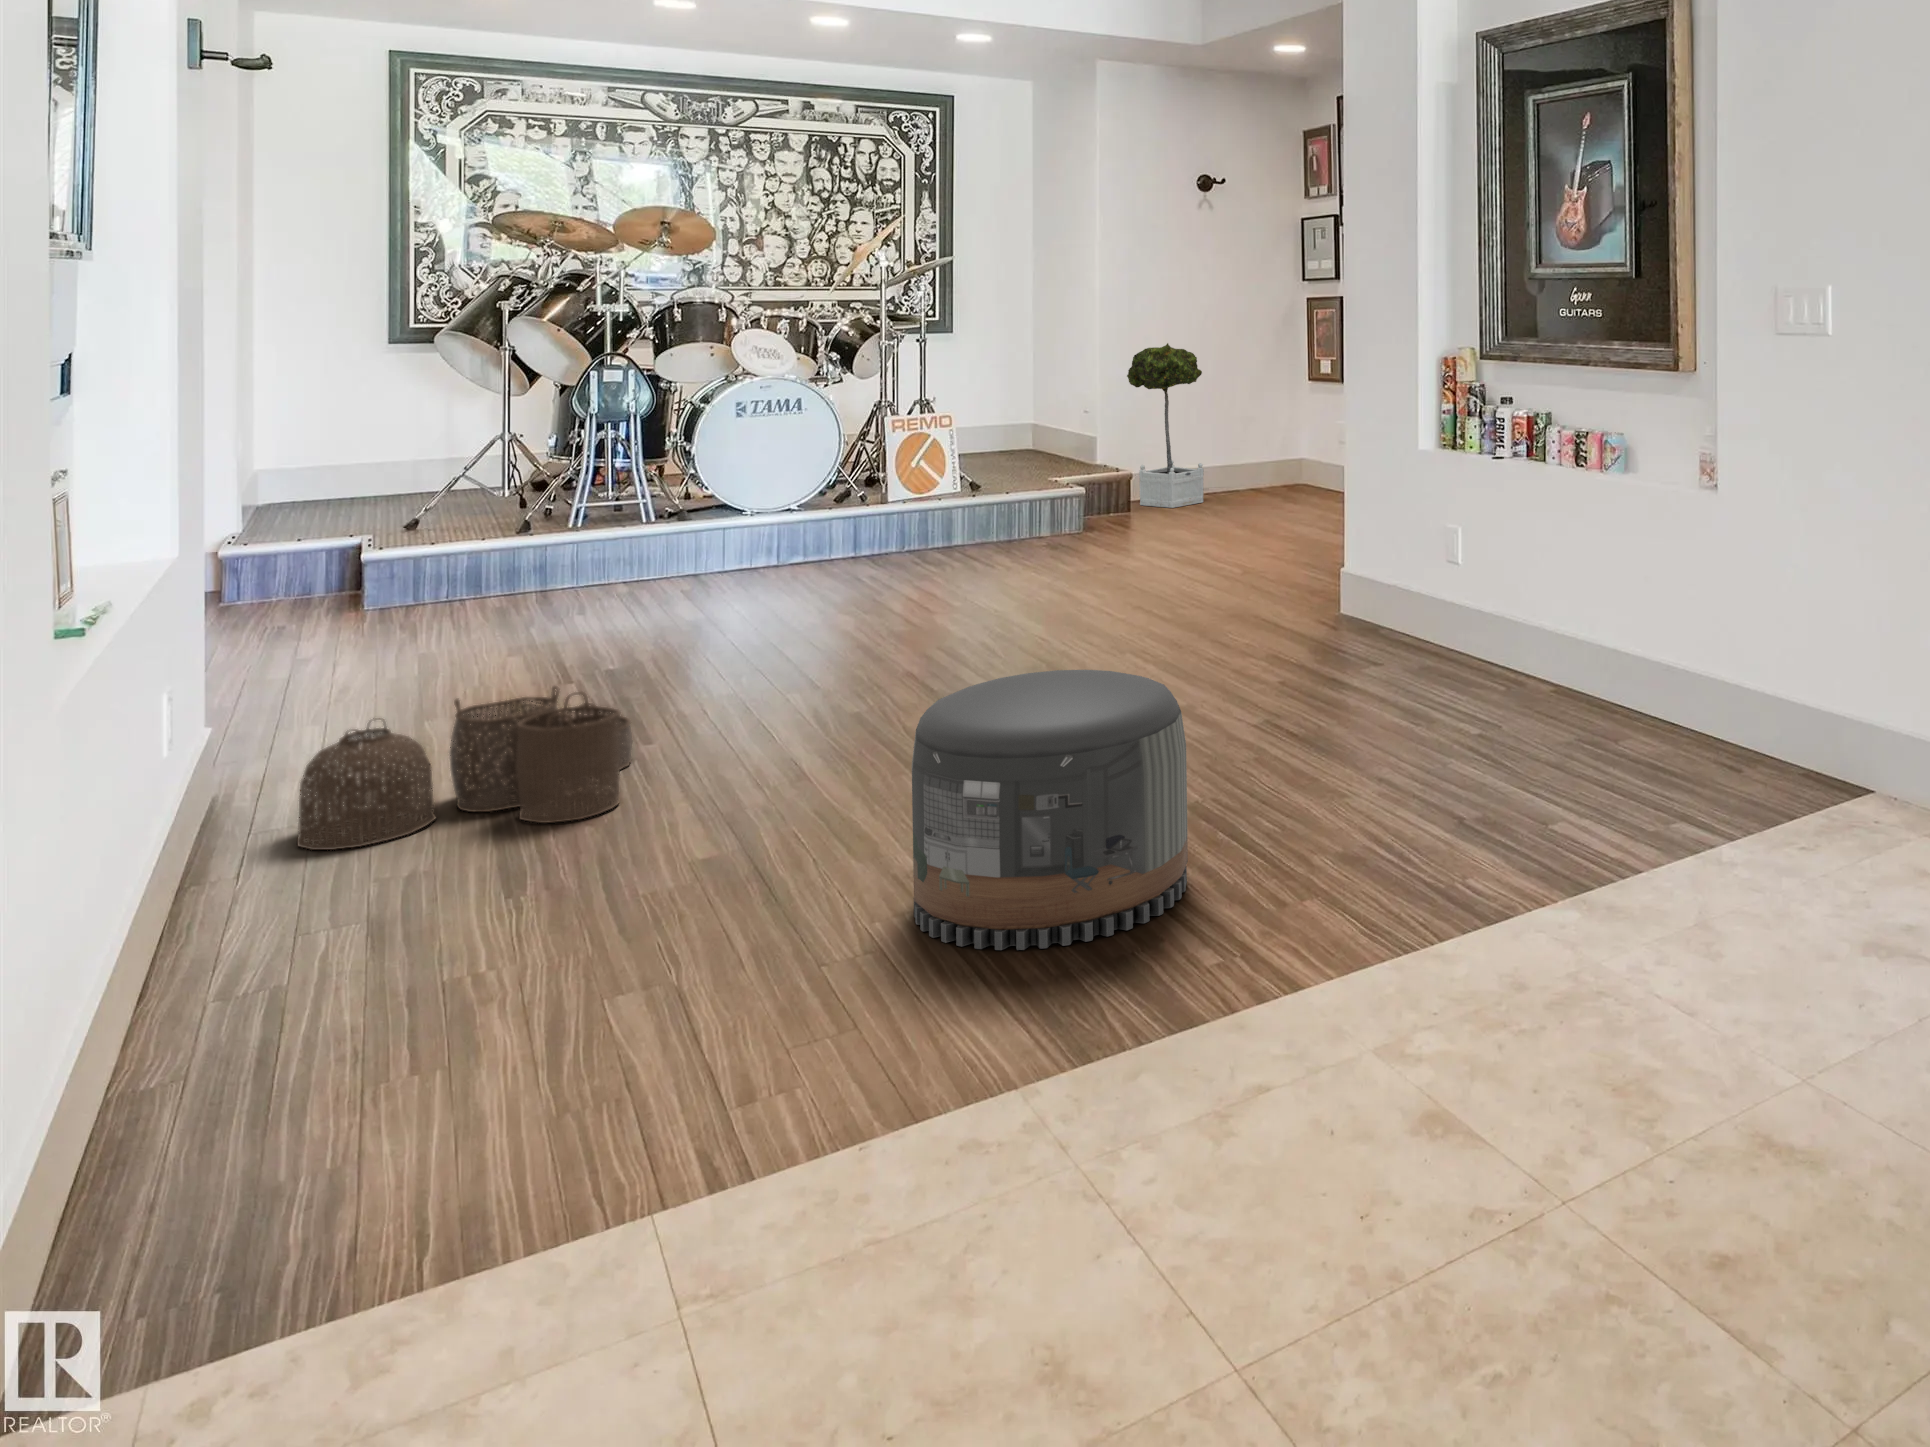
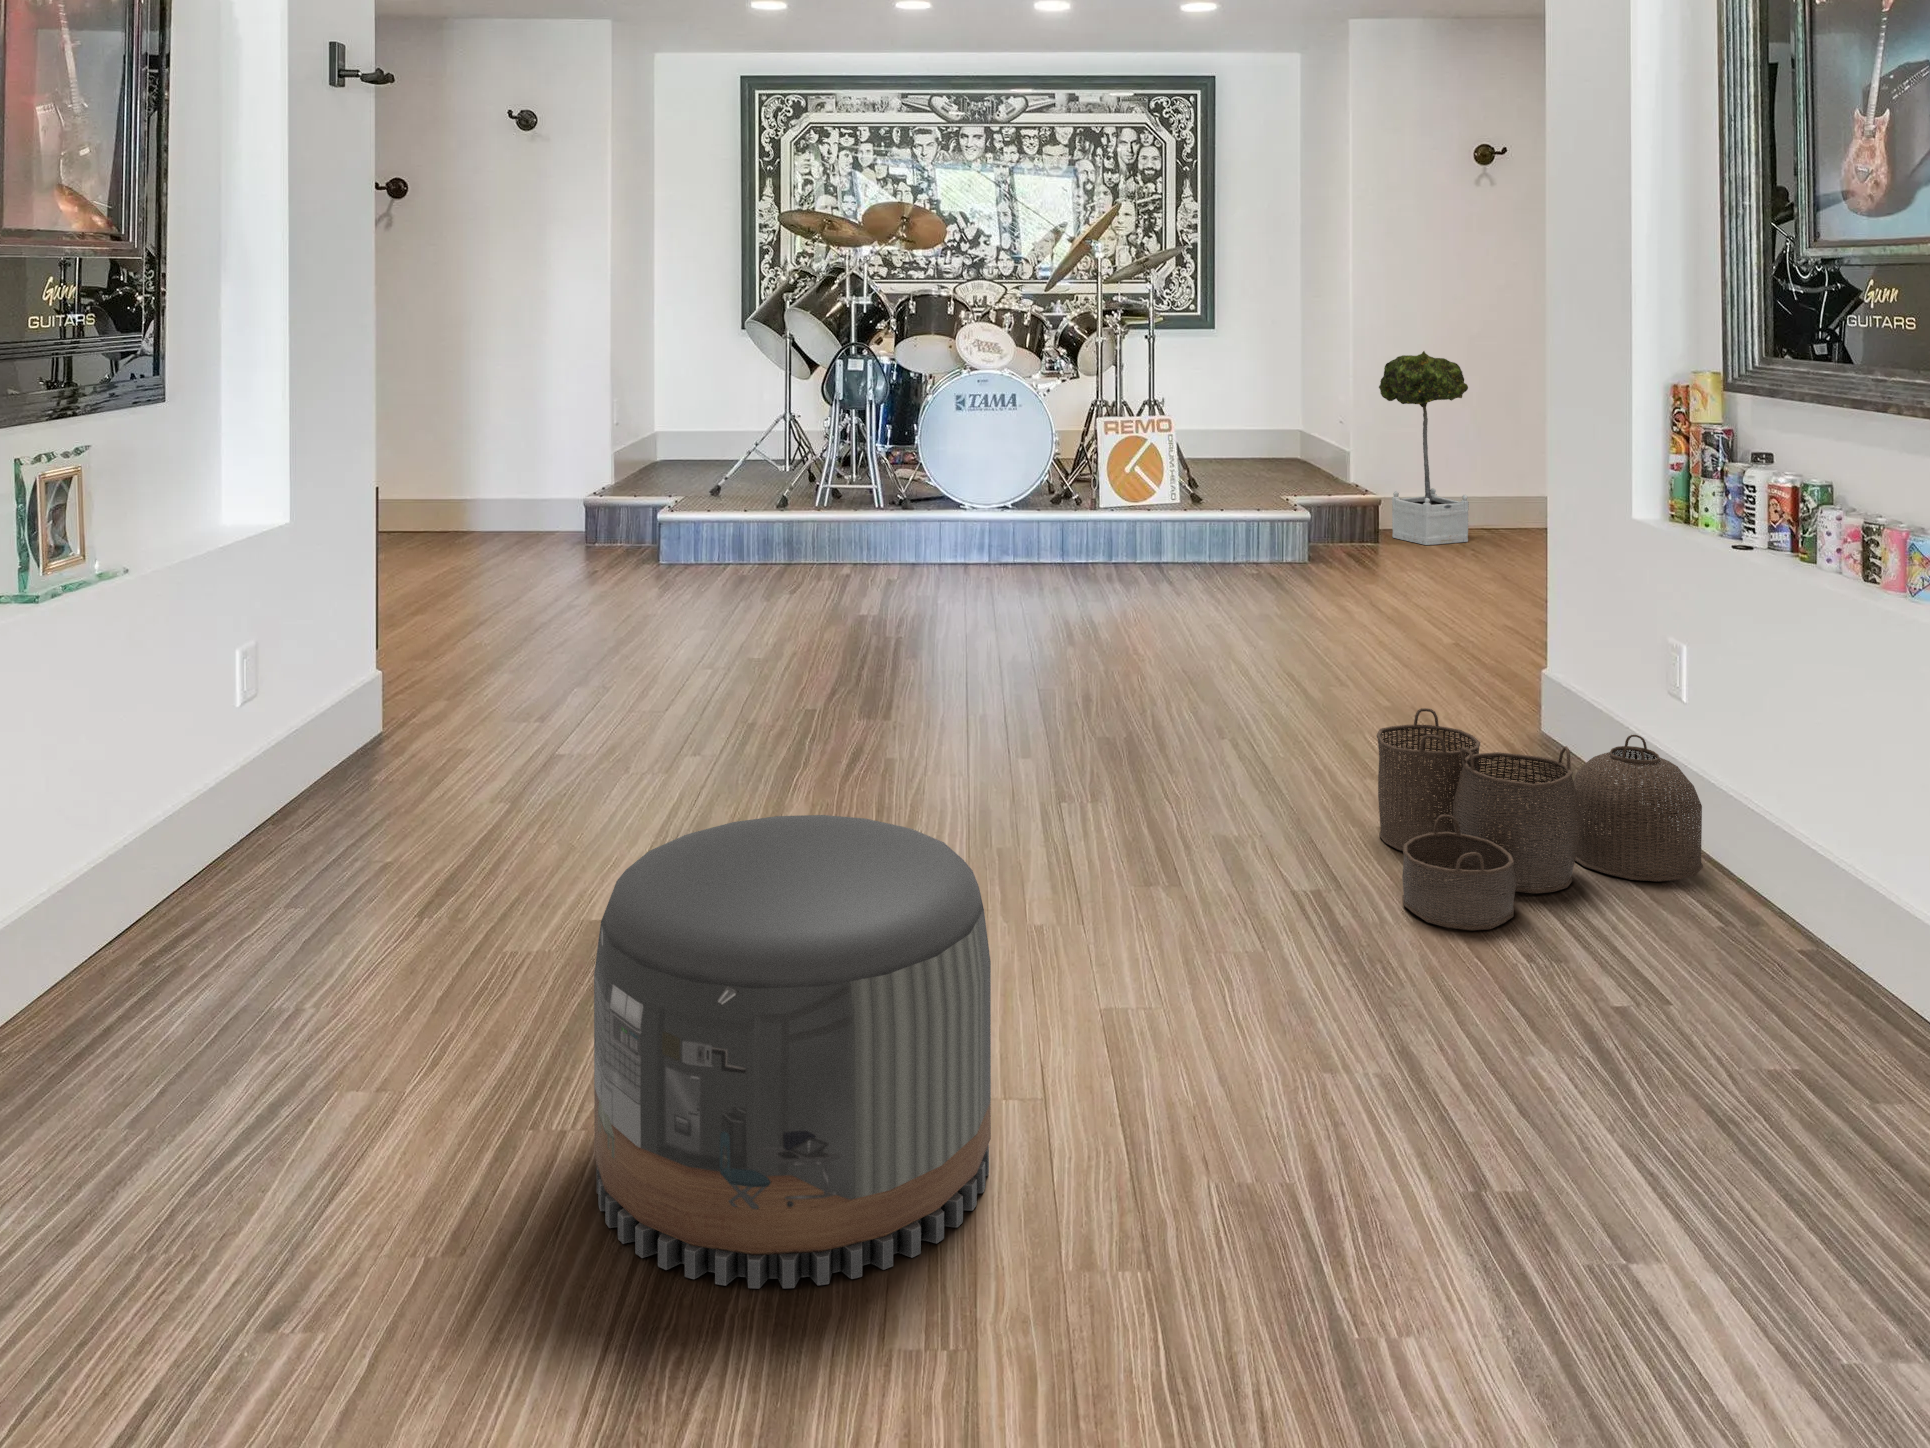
woven basket: present [297,686,632,850] -> present [1377,708,1703,930]

